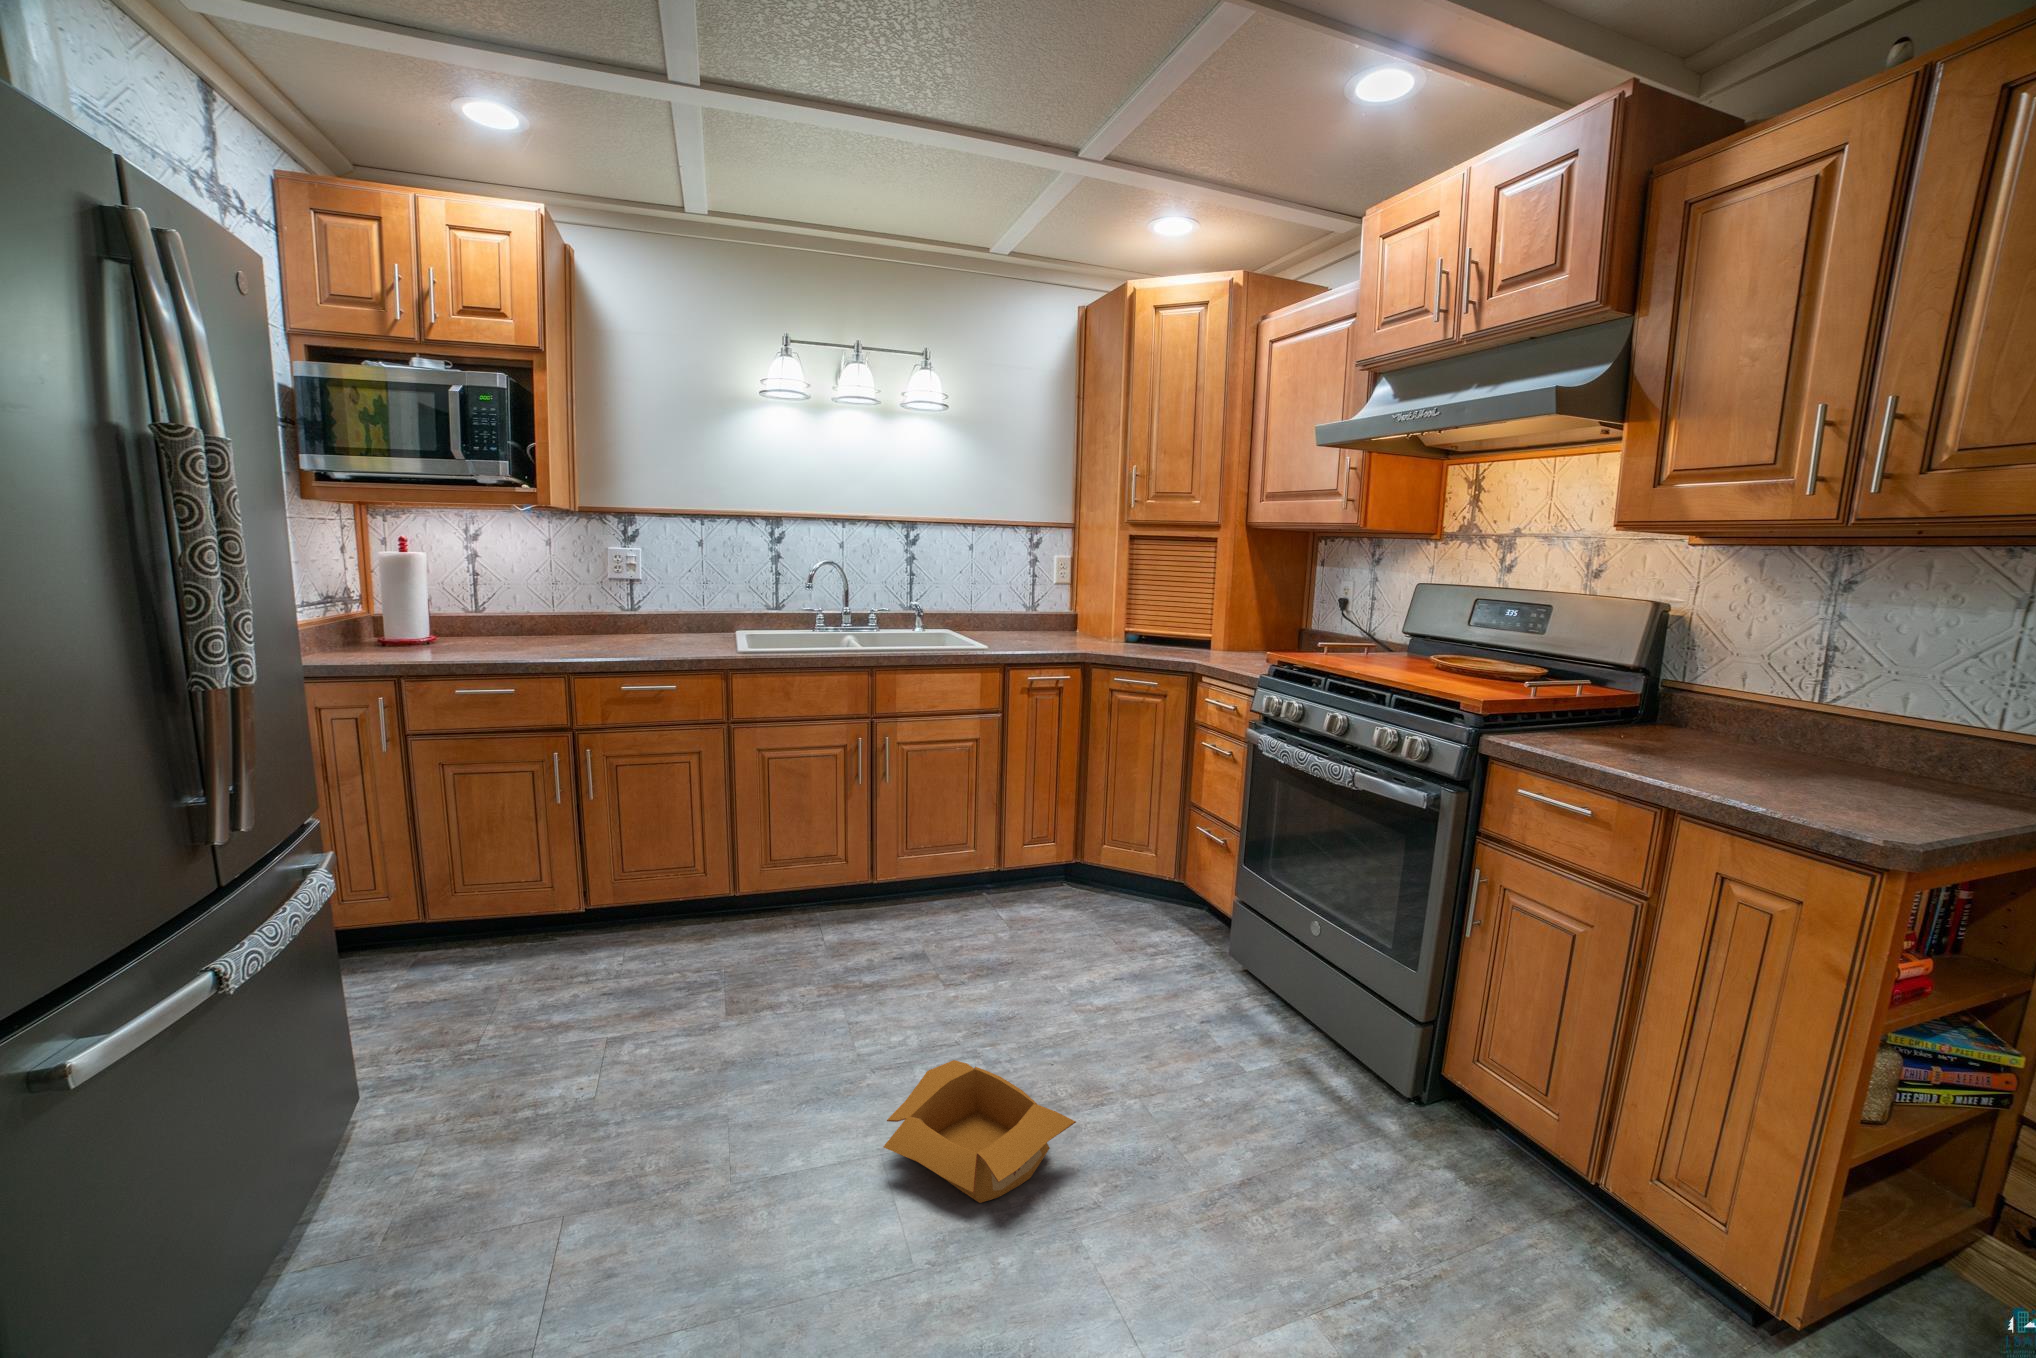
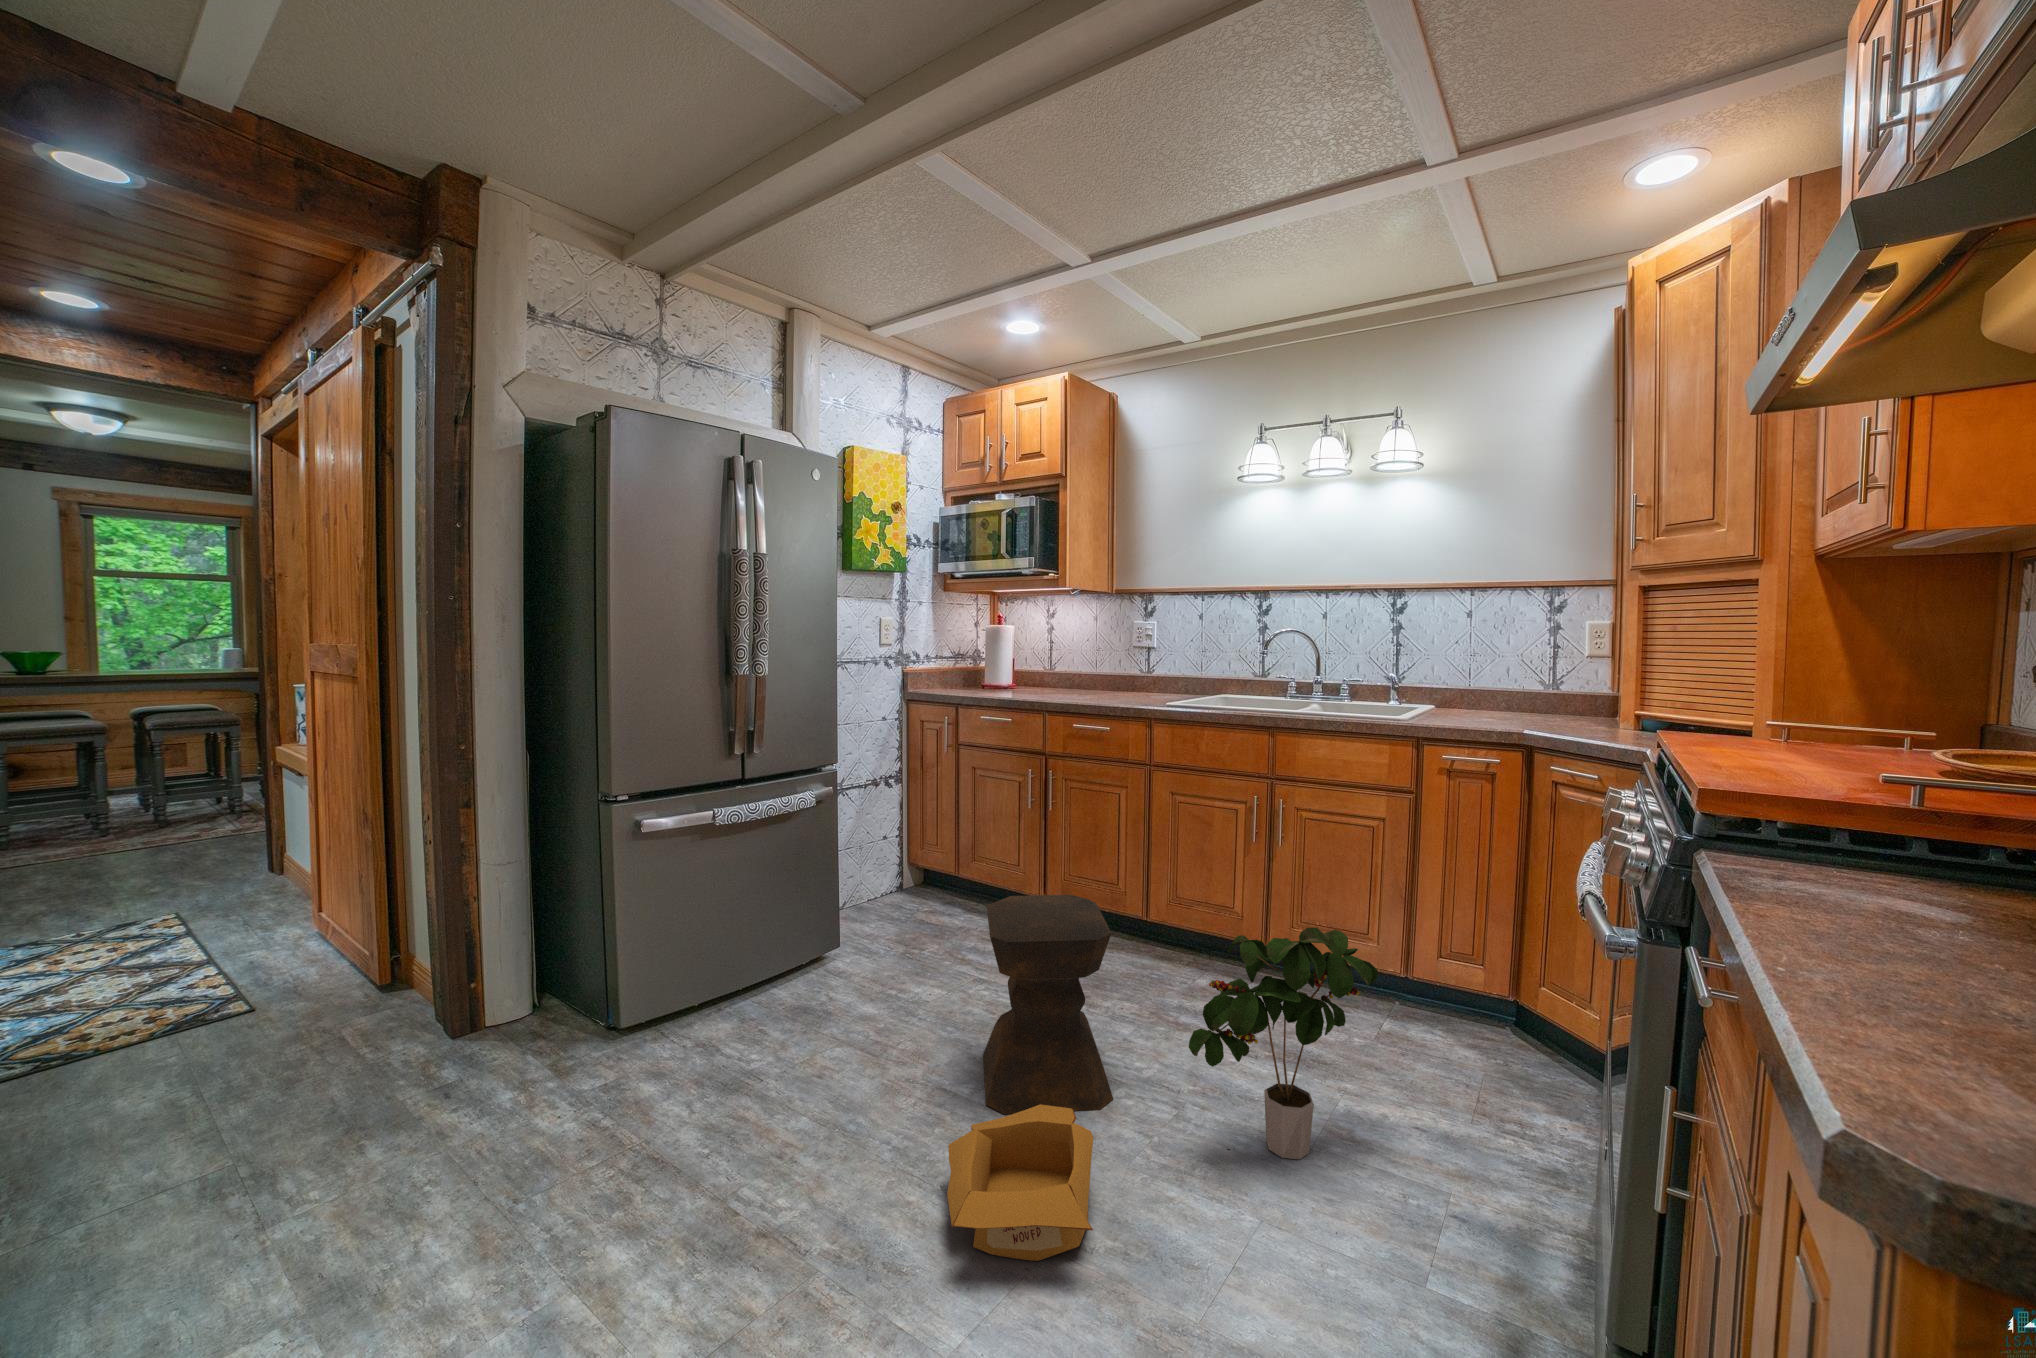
potted plant: none [1007,835,1095,1027] -> present [1189,928,1377,1159]
stool: none [746,873,912,1115] -> present [983,895,1113,1114]

